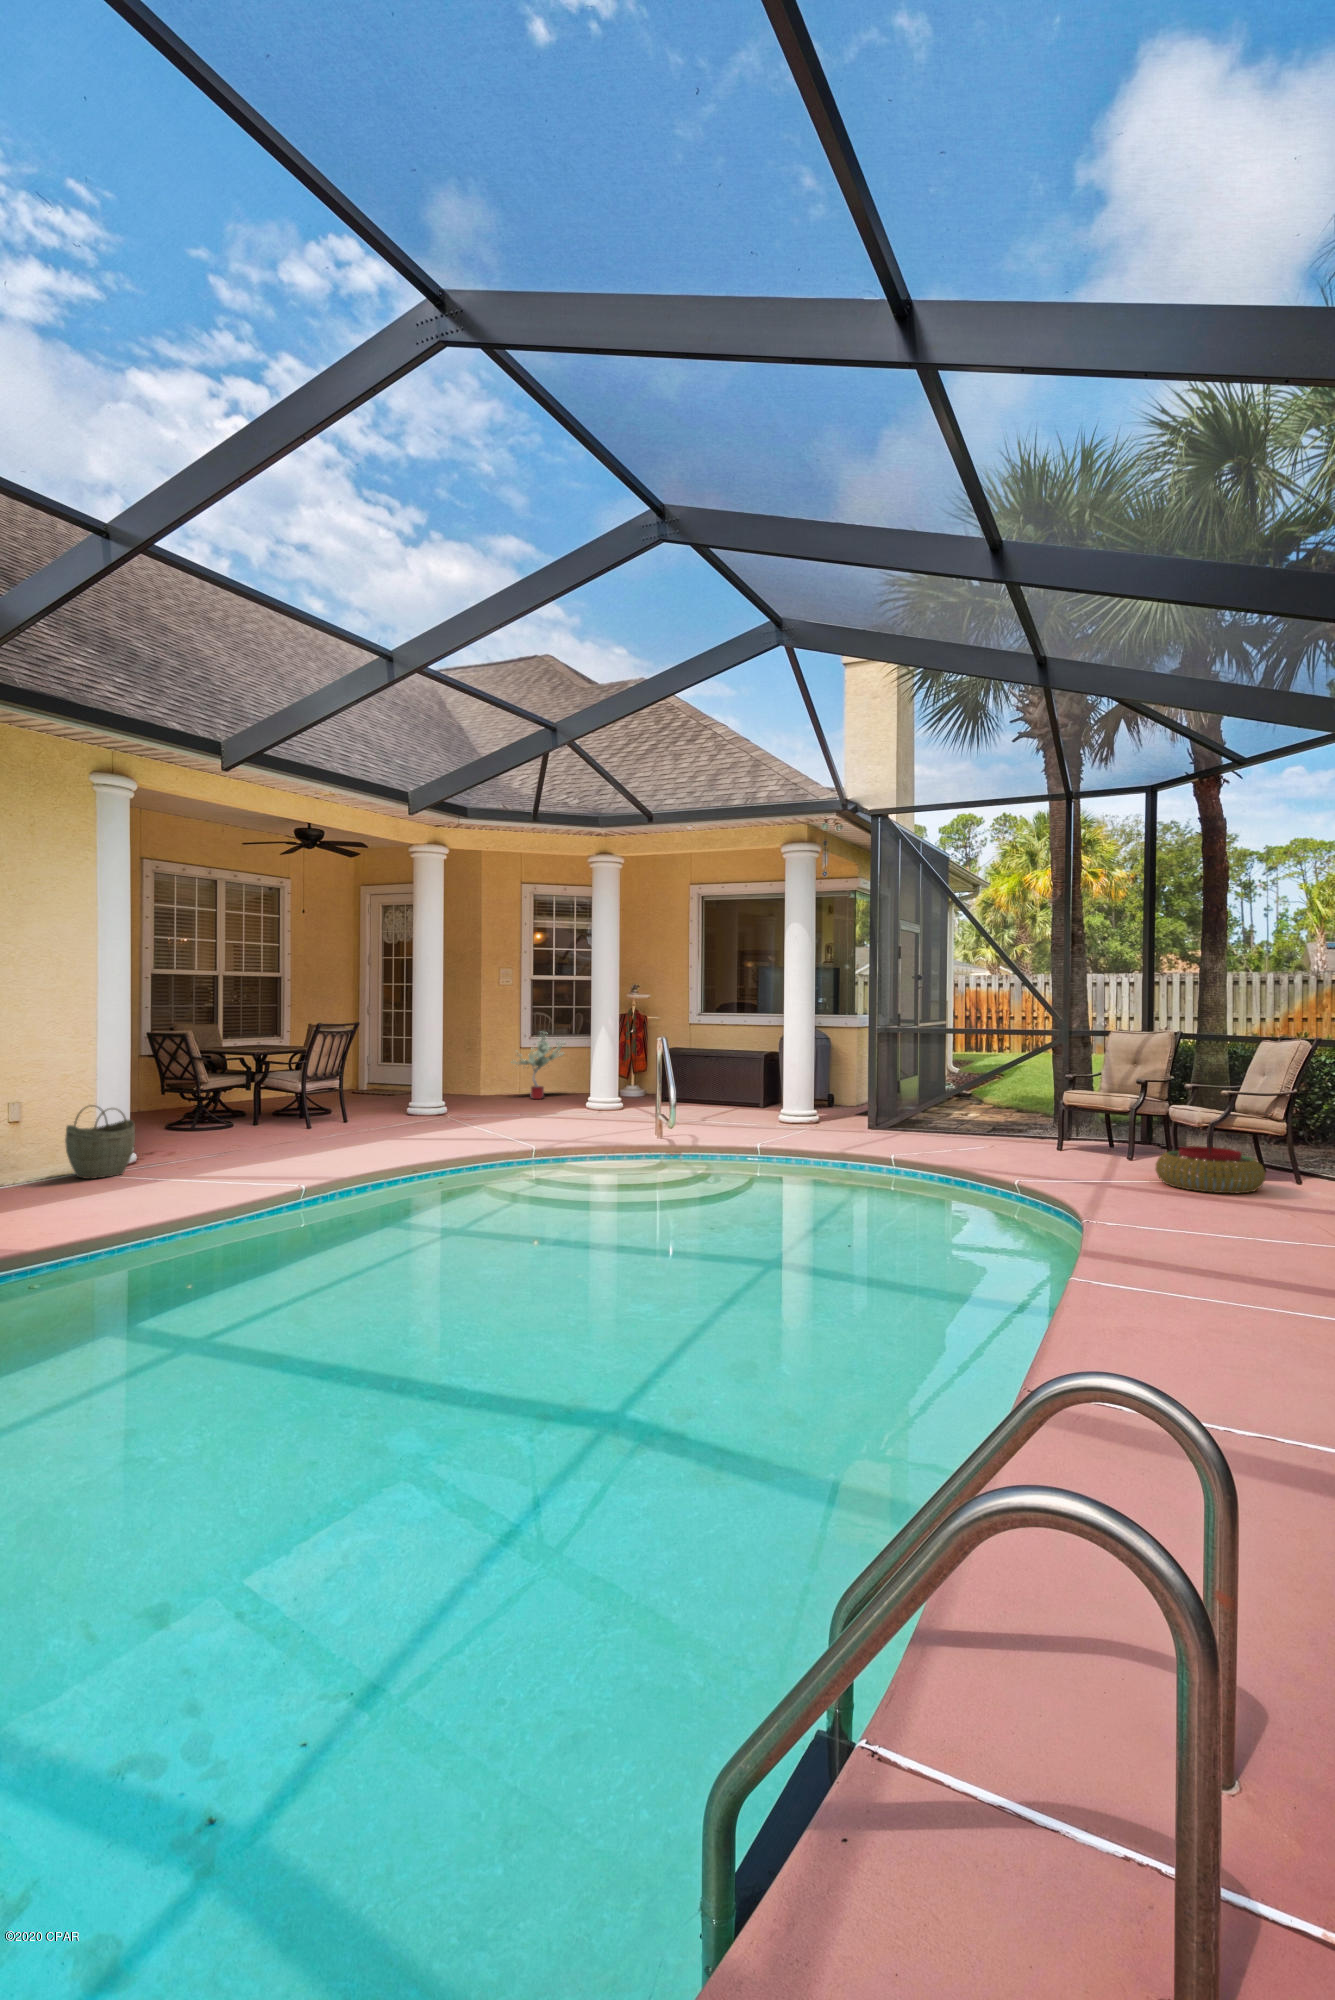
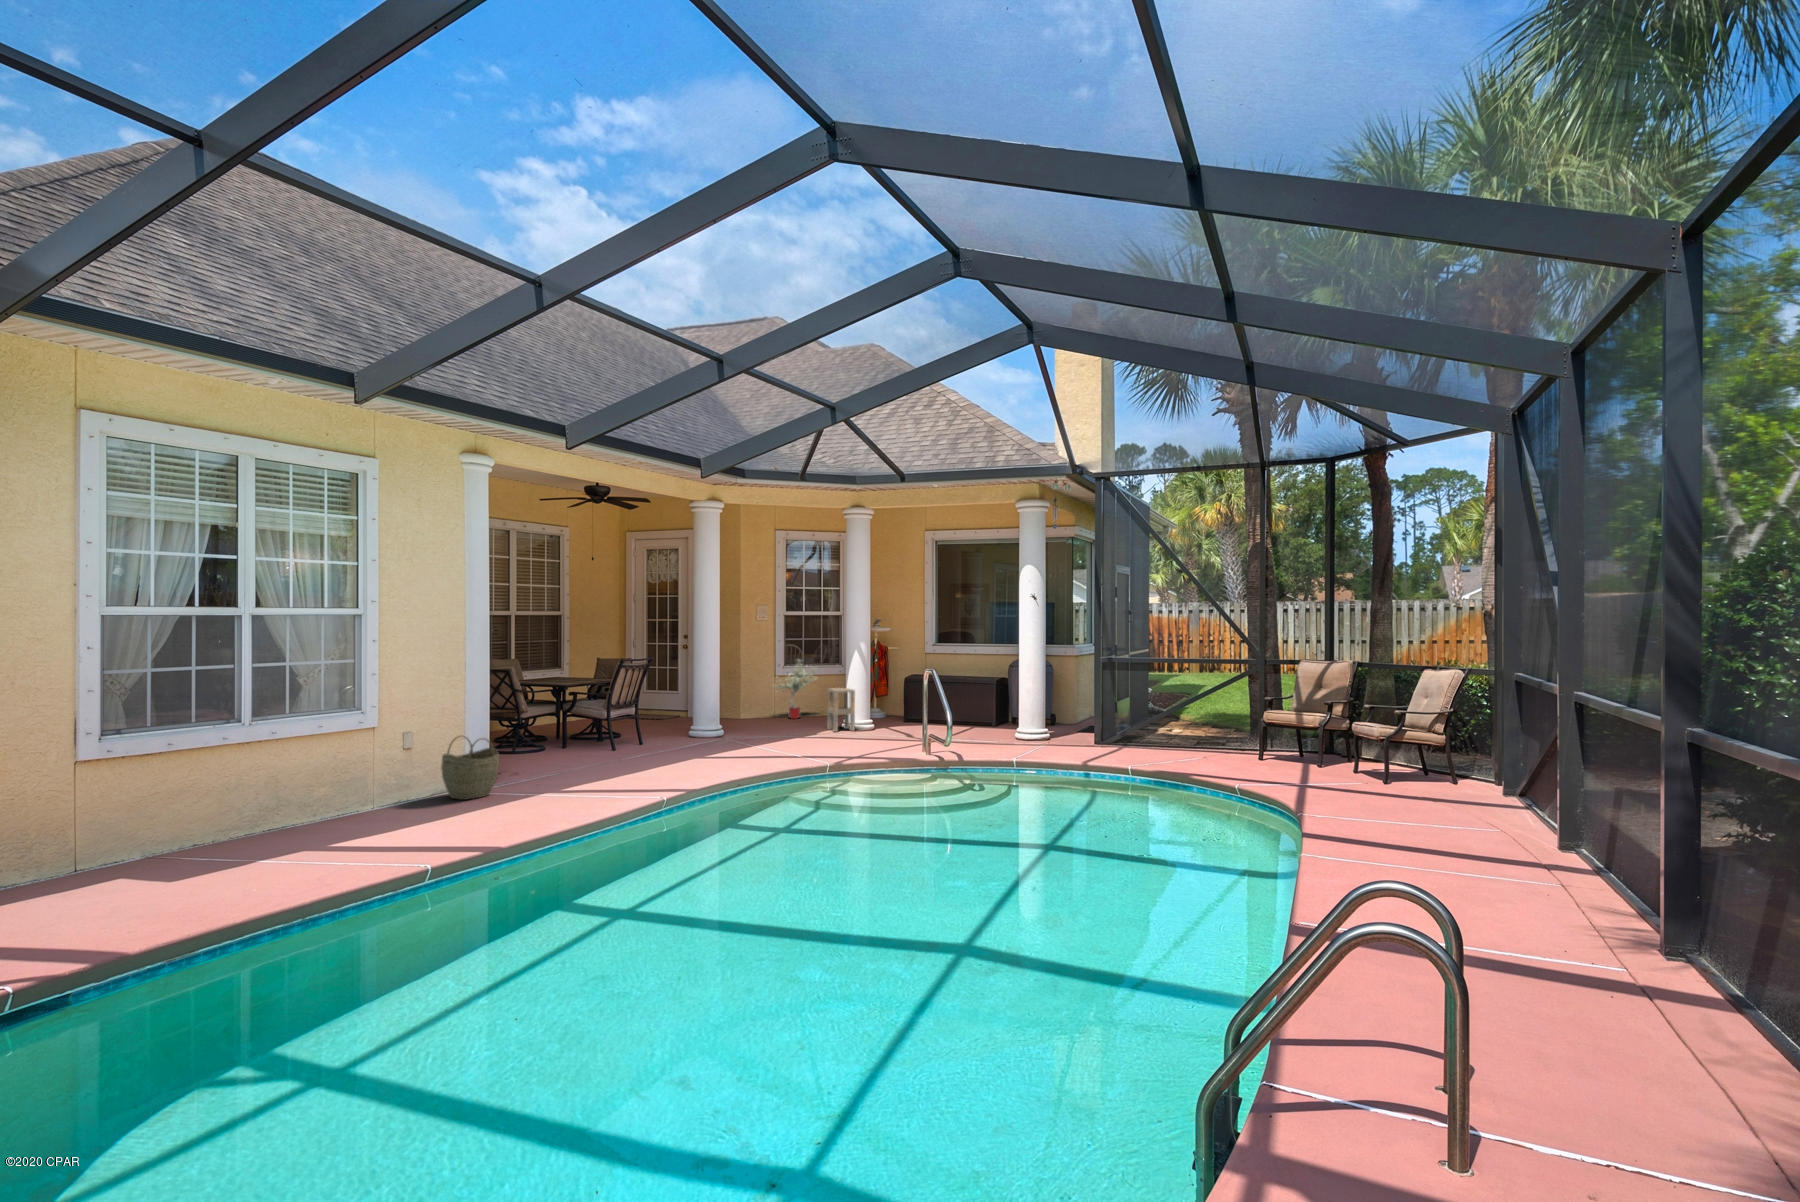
side table: none [565,1064,596,1113] -> present [827,688,855,732]
pouf: present [1155,1146,1266,1193] -> none [1348,754,1436,792]

